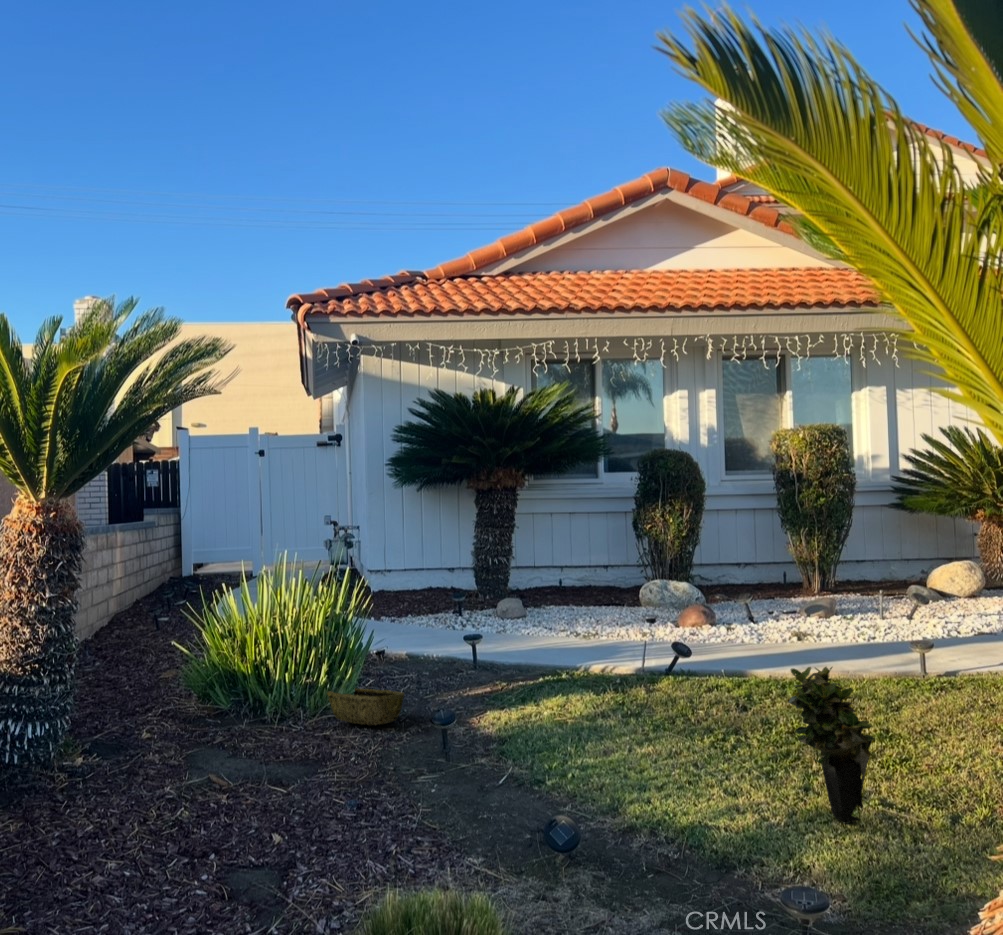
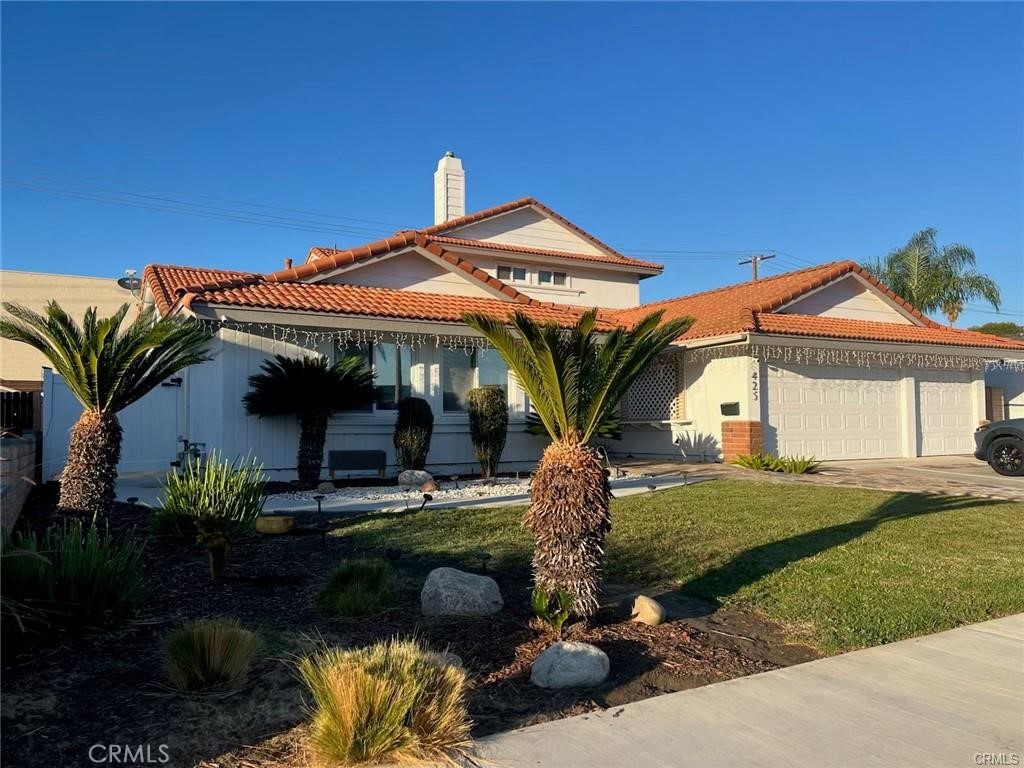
bench: none [529,544,626,595] -> present [328,450,387,479]
potted plant: present [789,667,875,824] -> present [194,507,235,578]

